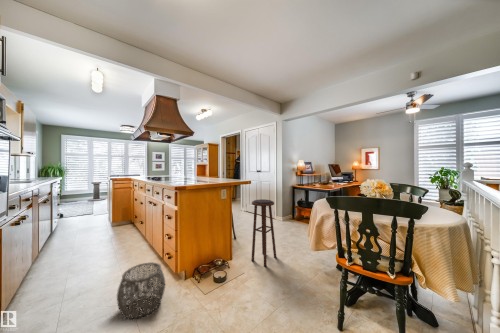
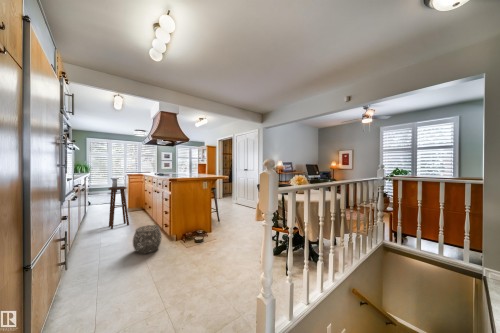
stool: present [252,199,276,266] -> present [108,186,129,229]

